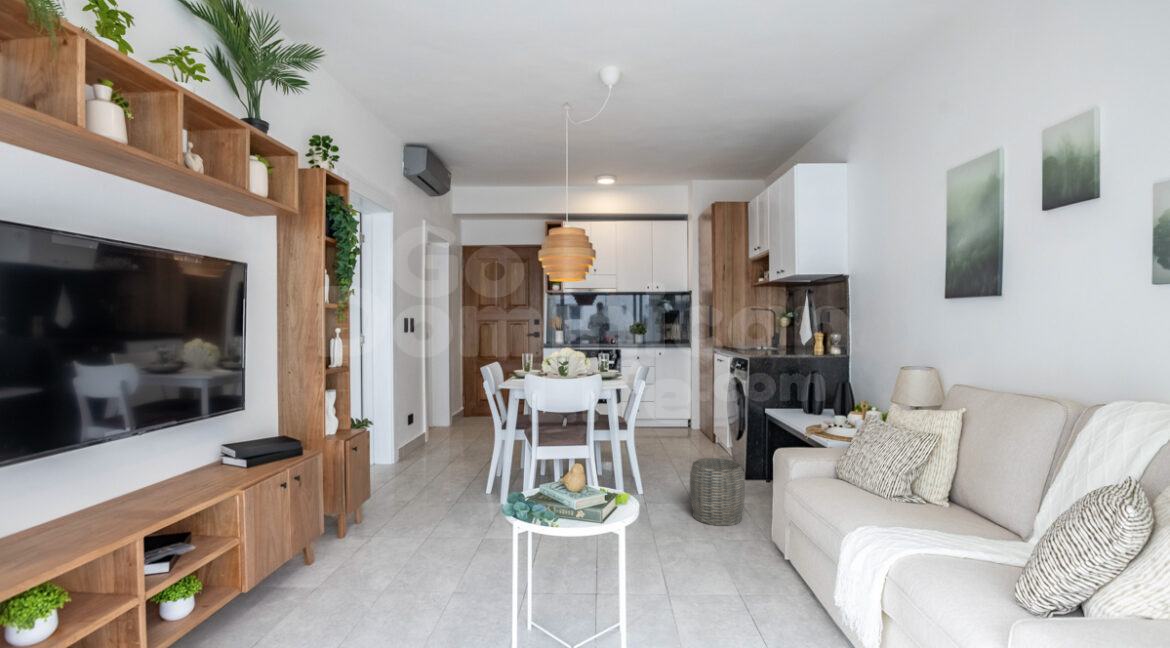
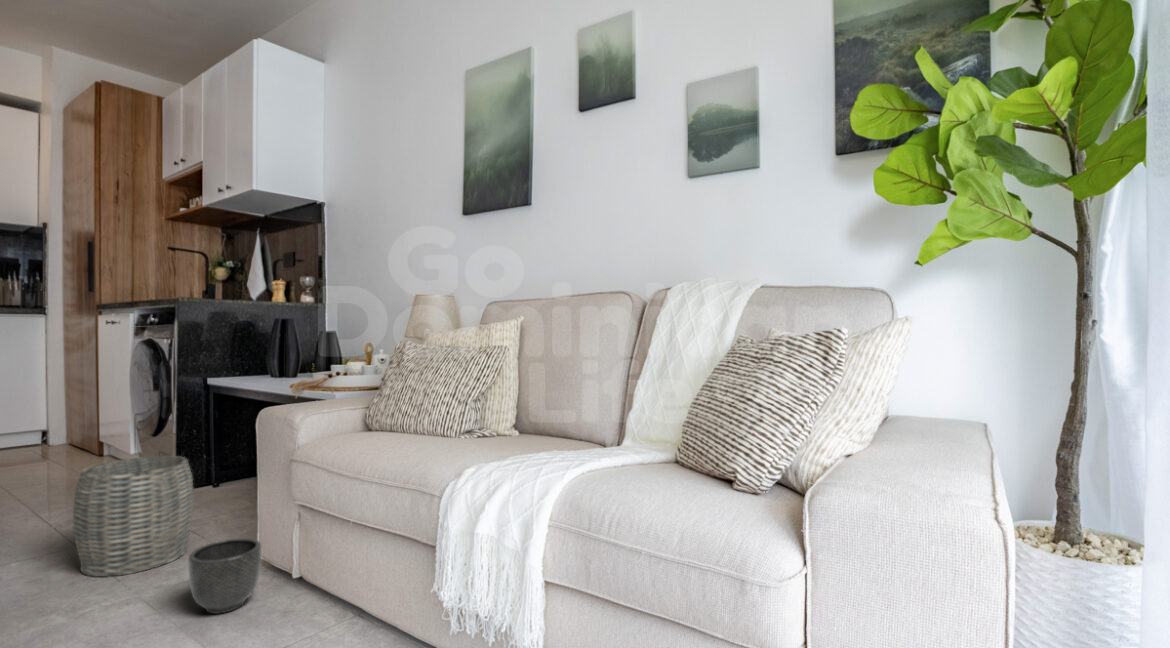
planter: none [731,522,768,565] -> present [189,538,261,614]

